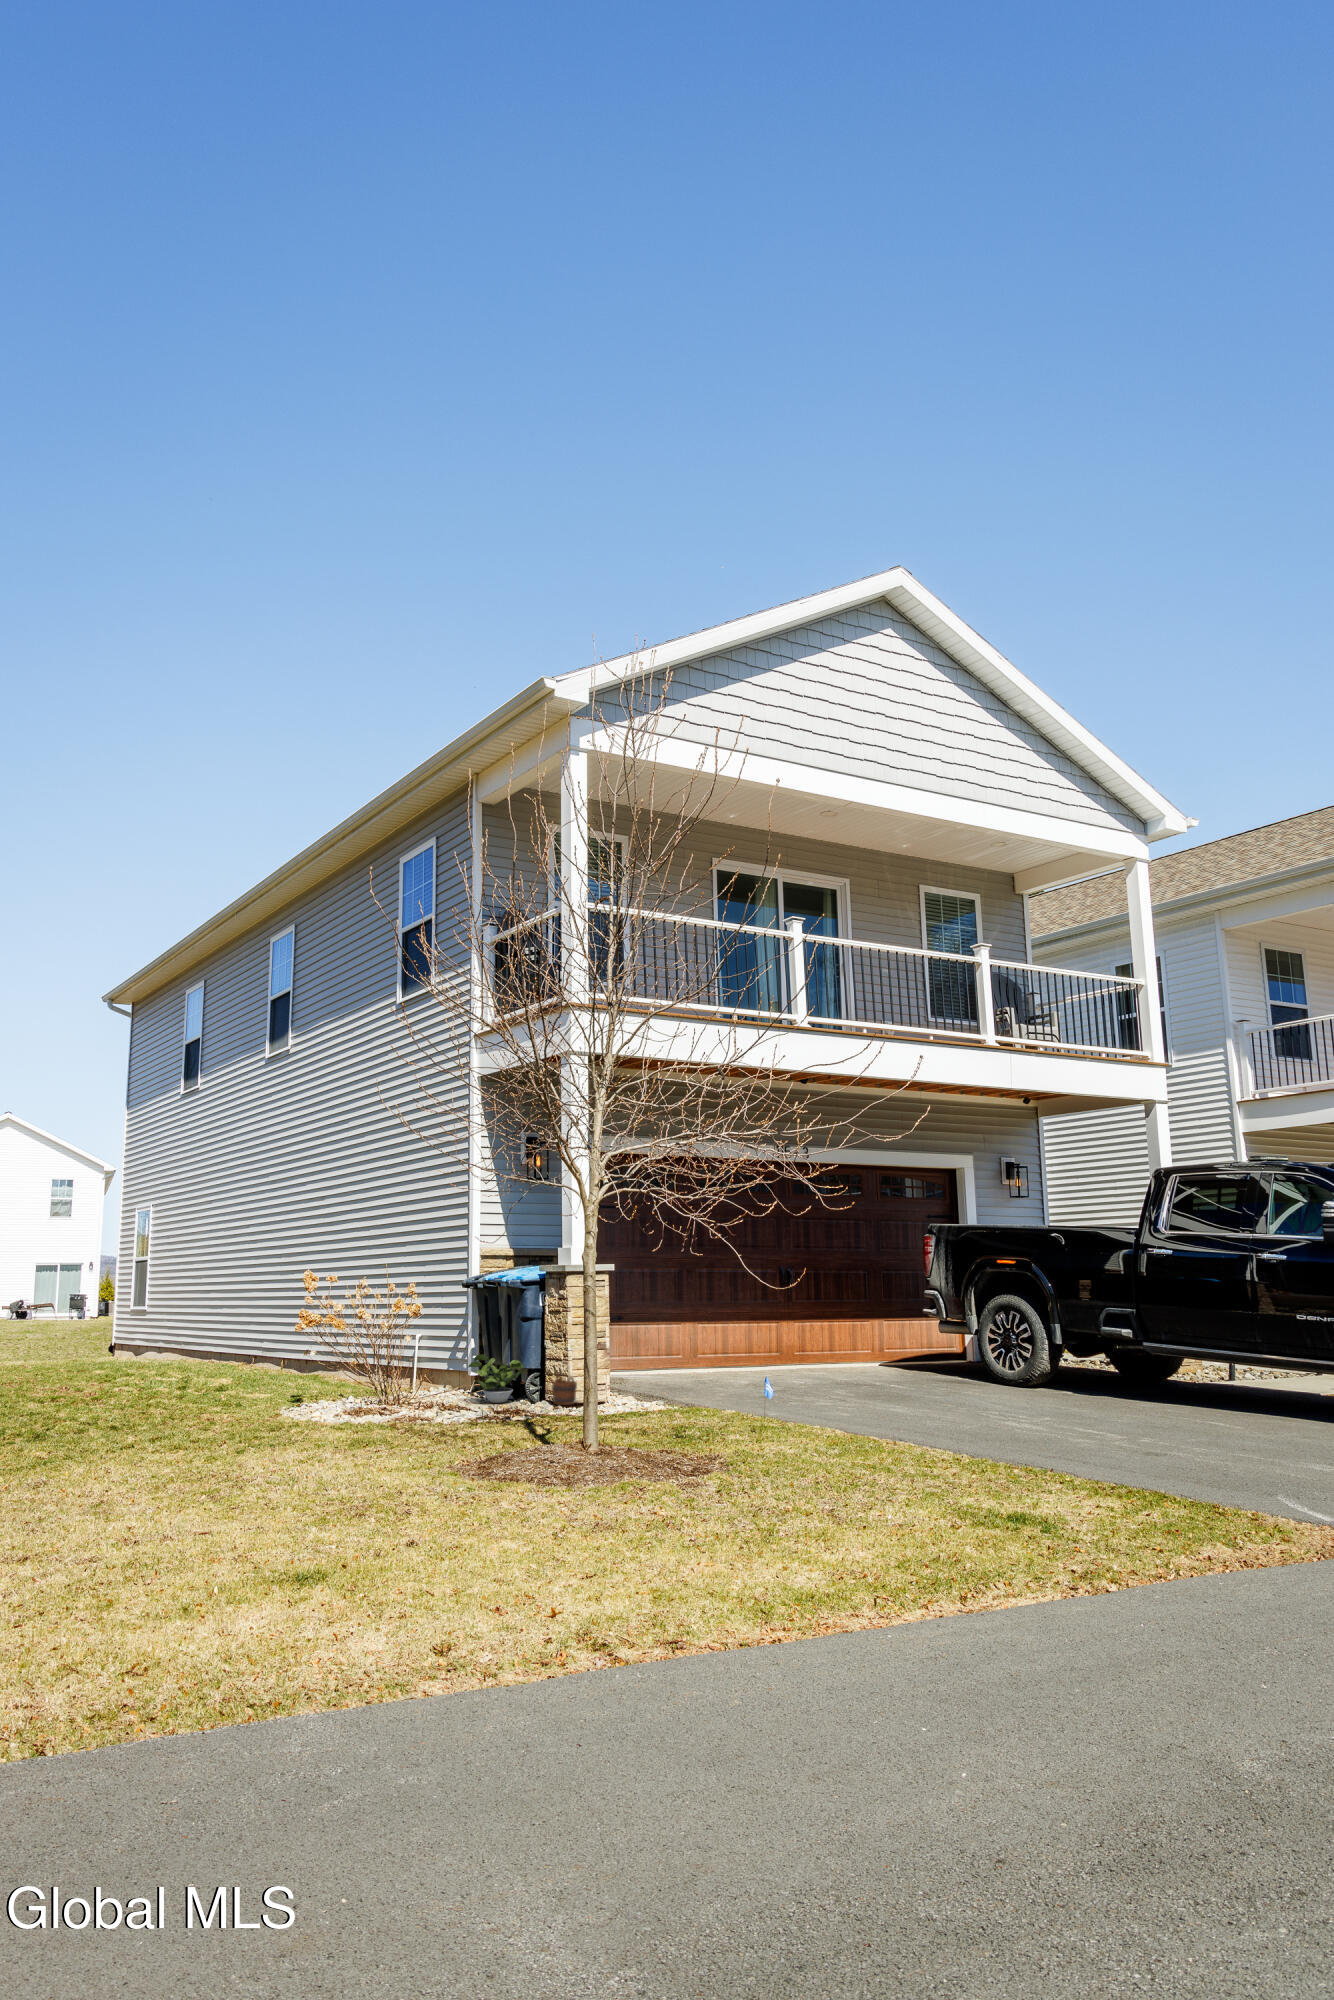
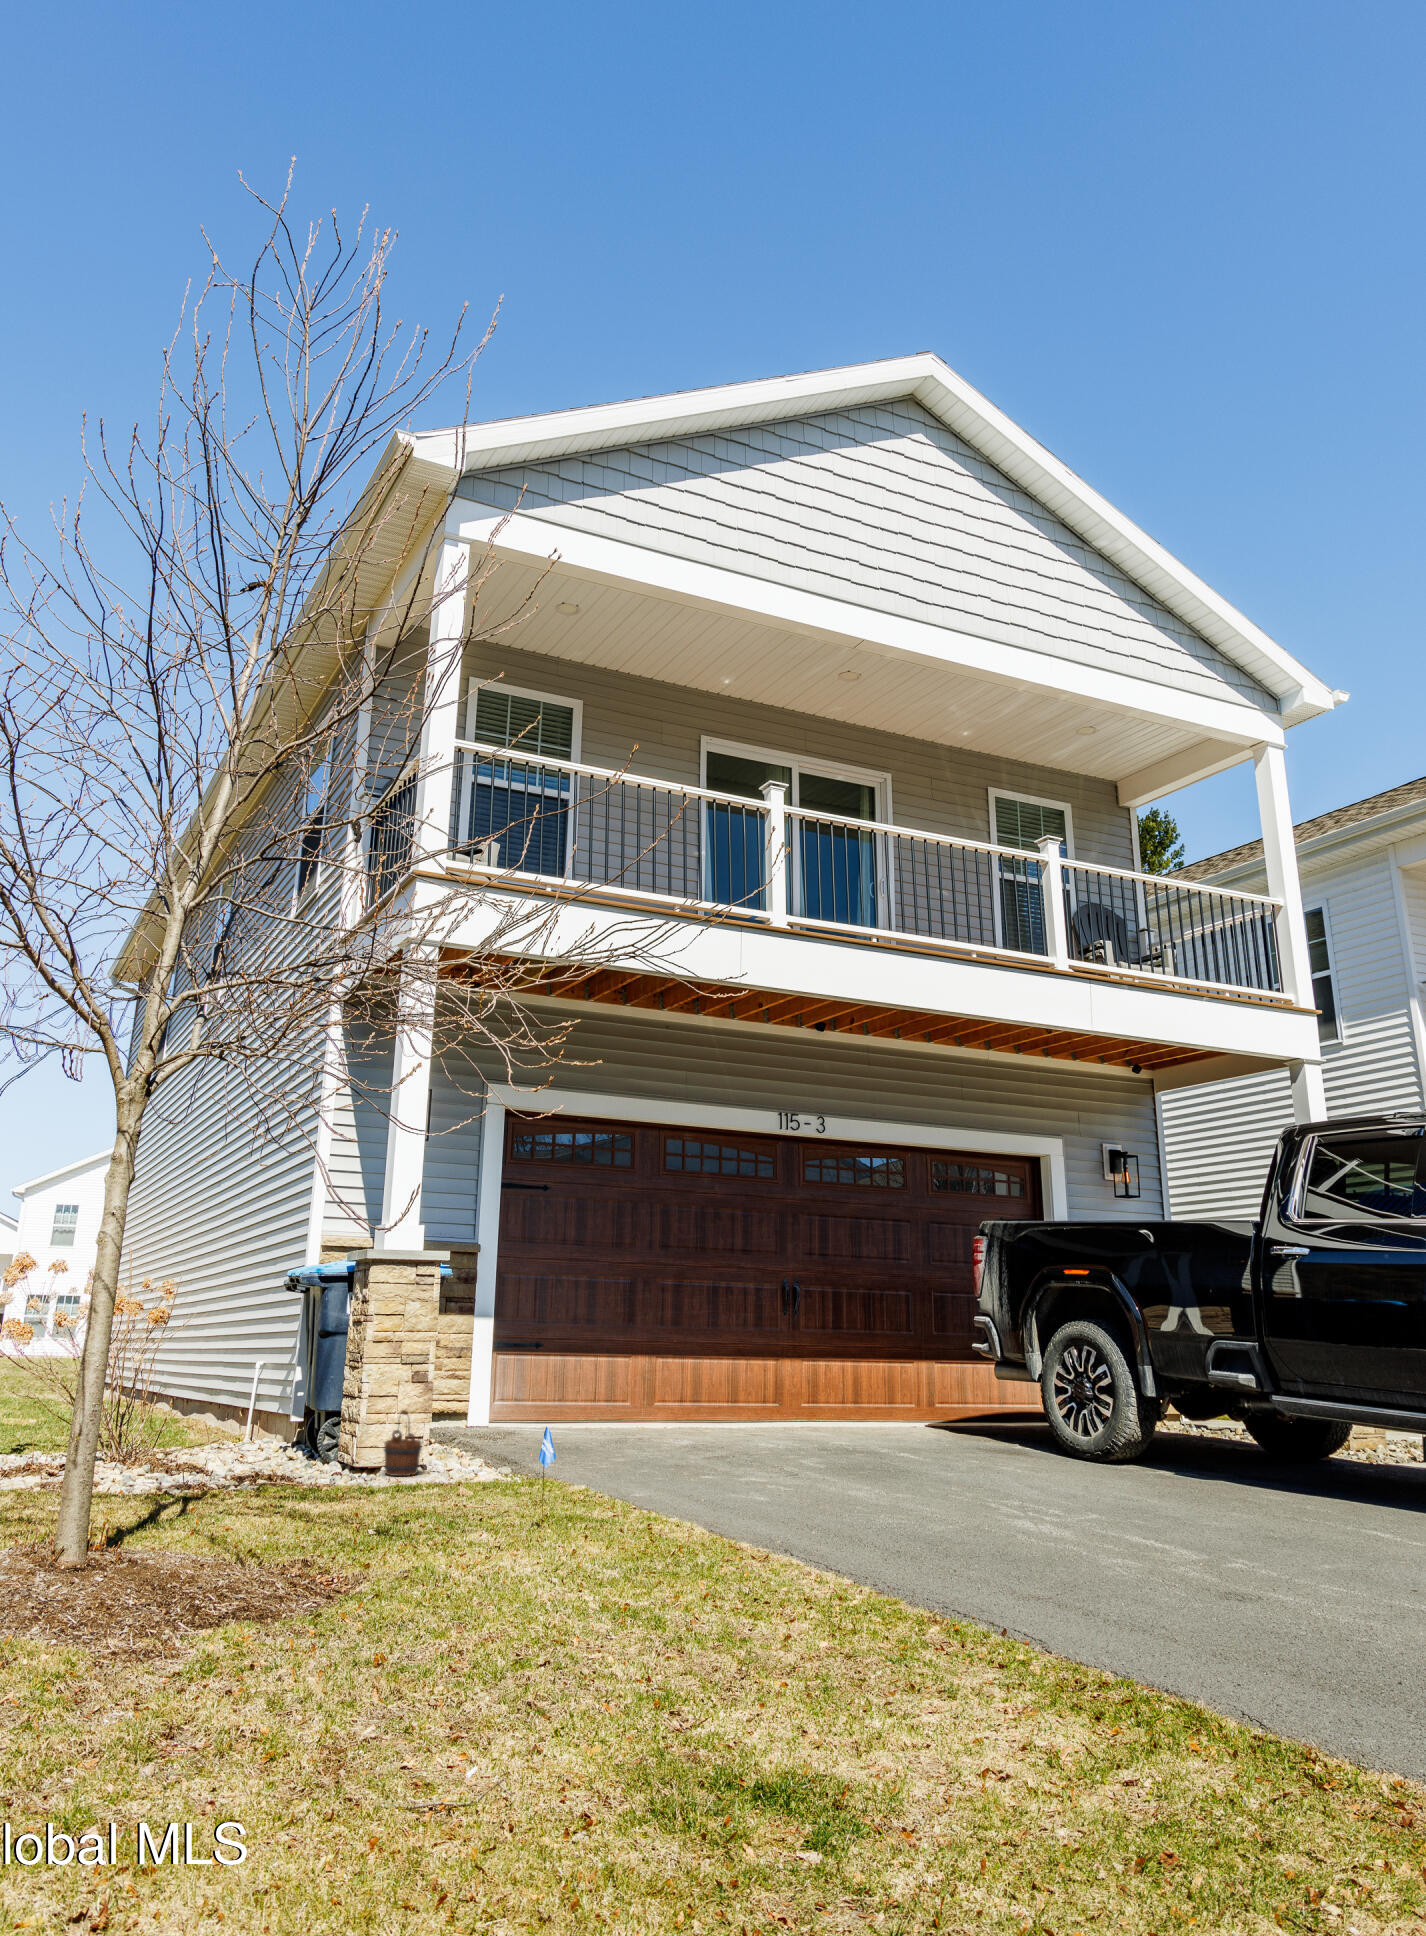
potted plant: present [468,1354,524,1403] -> none [263,1398,347,1472]

